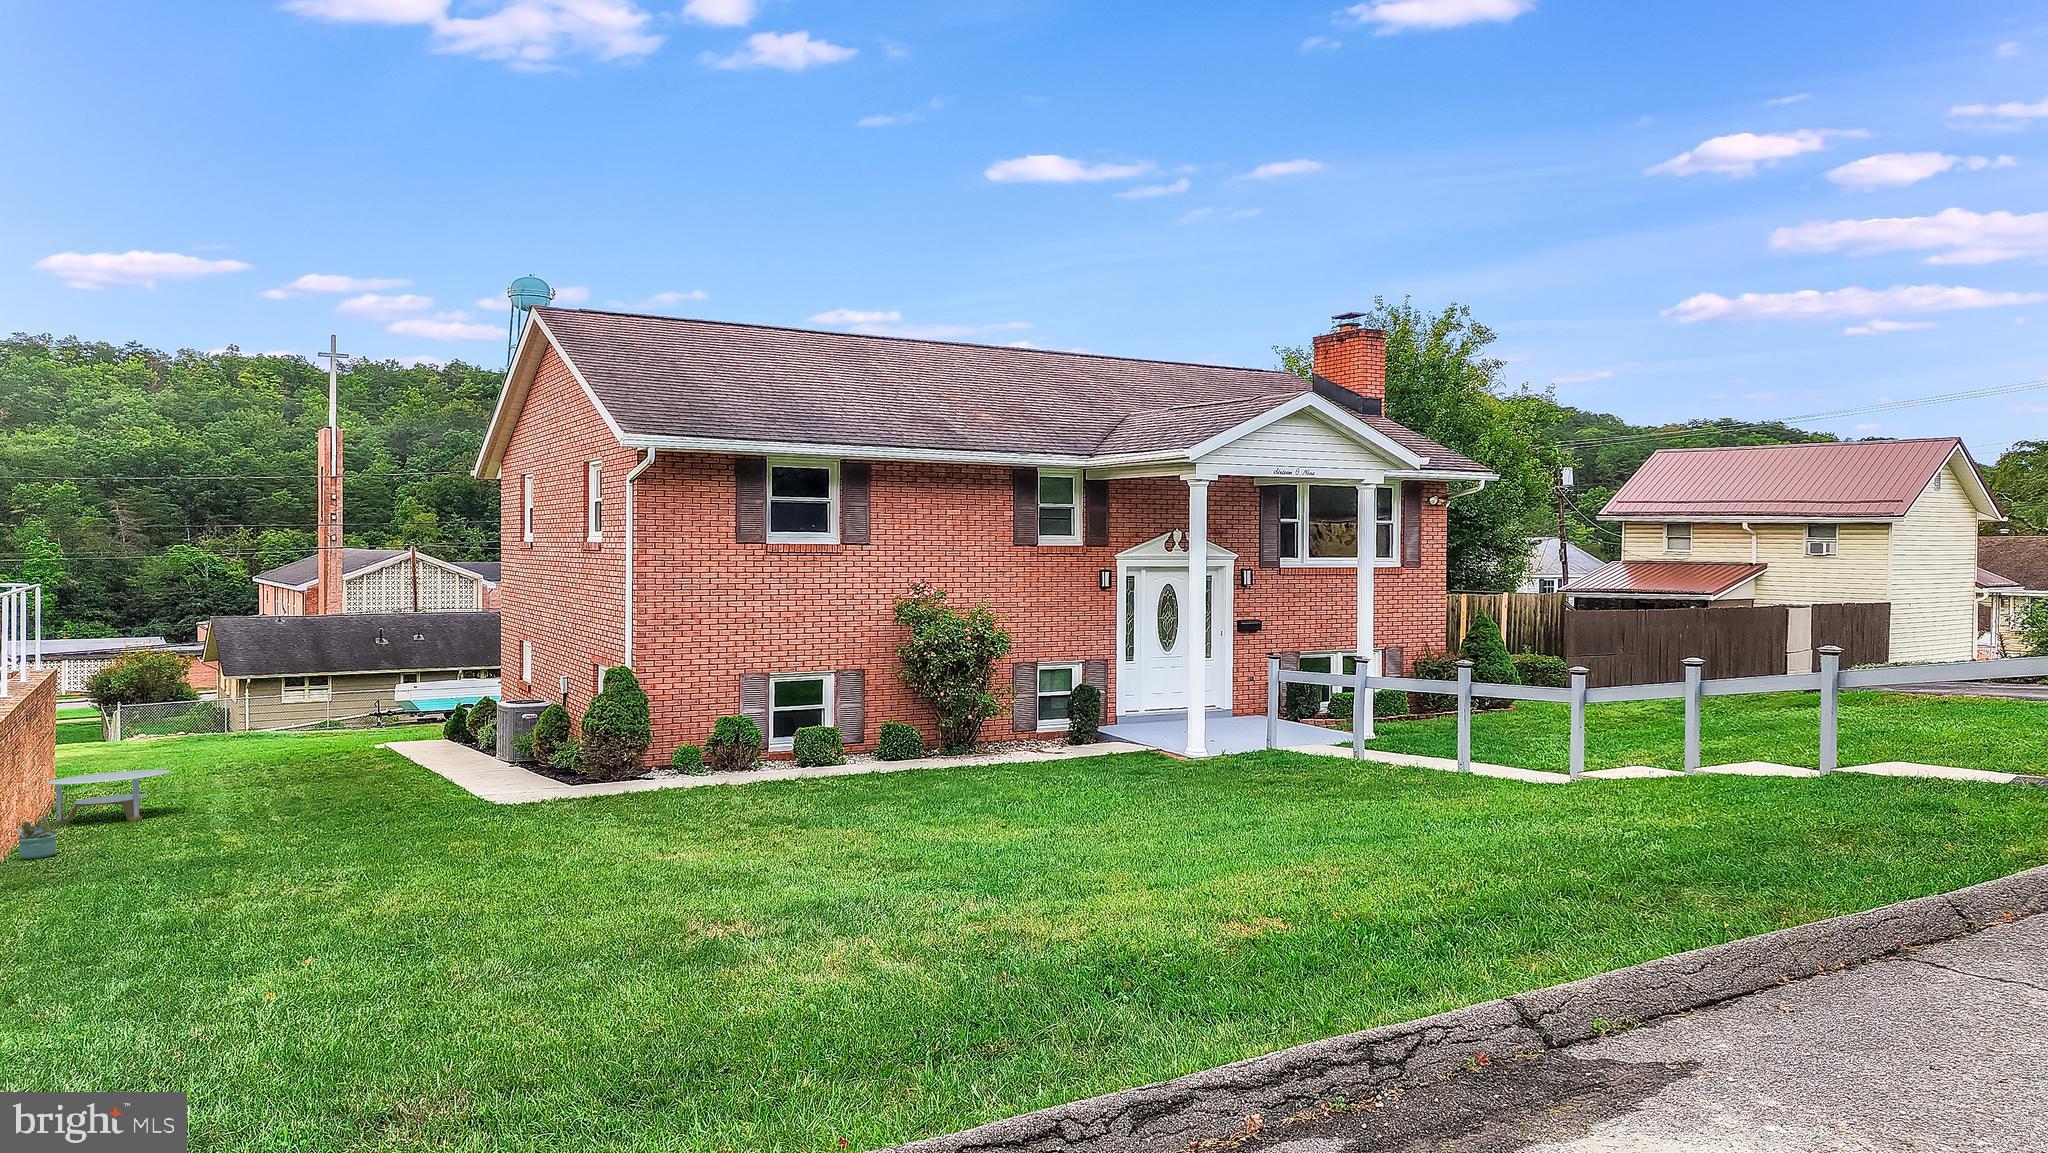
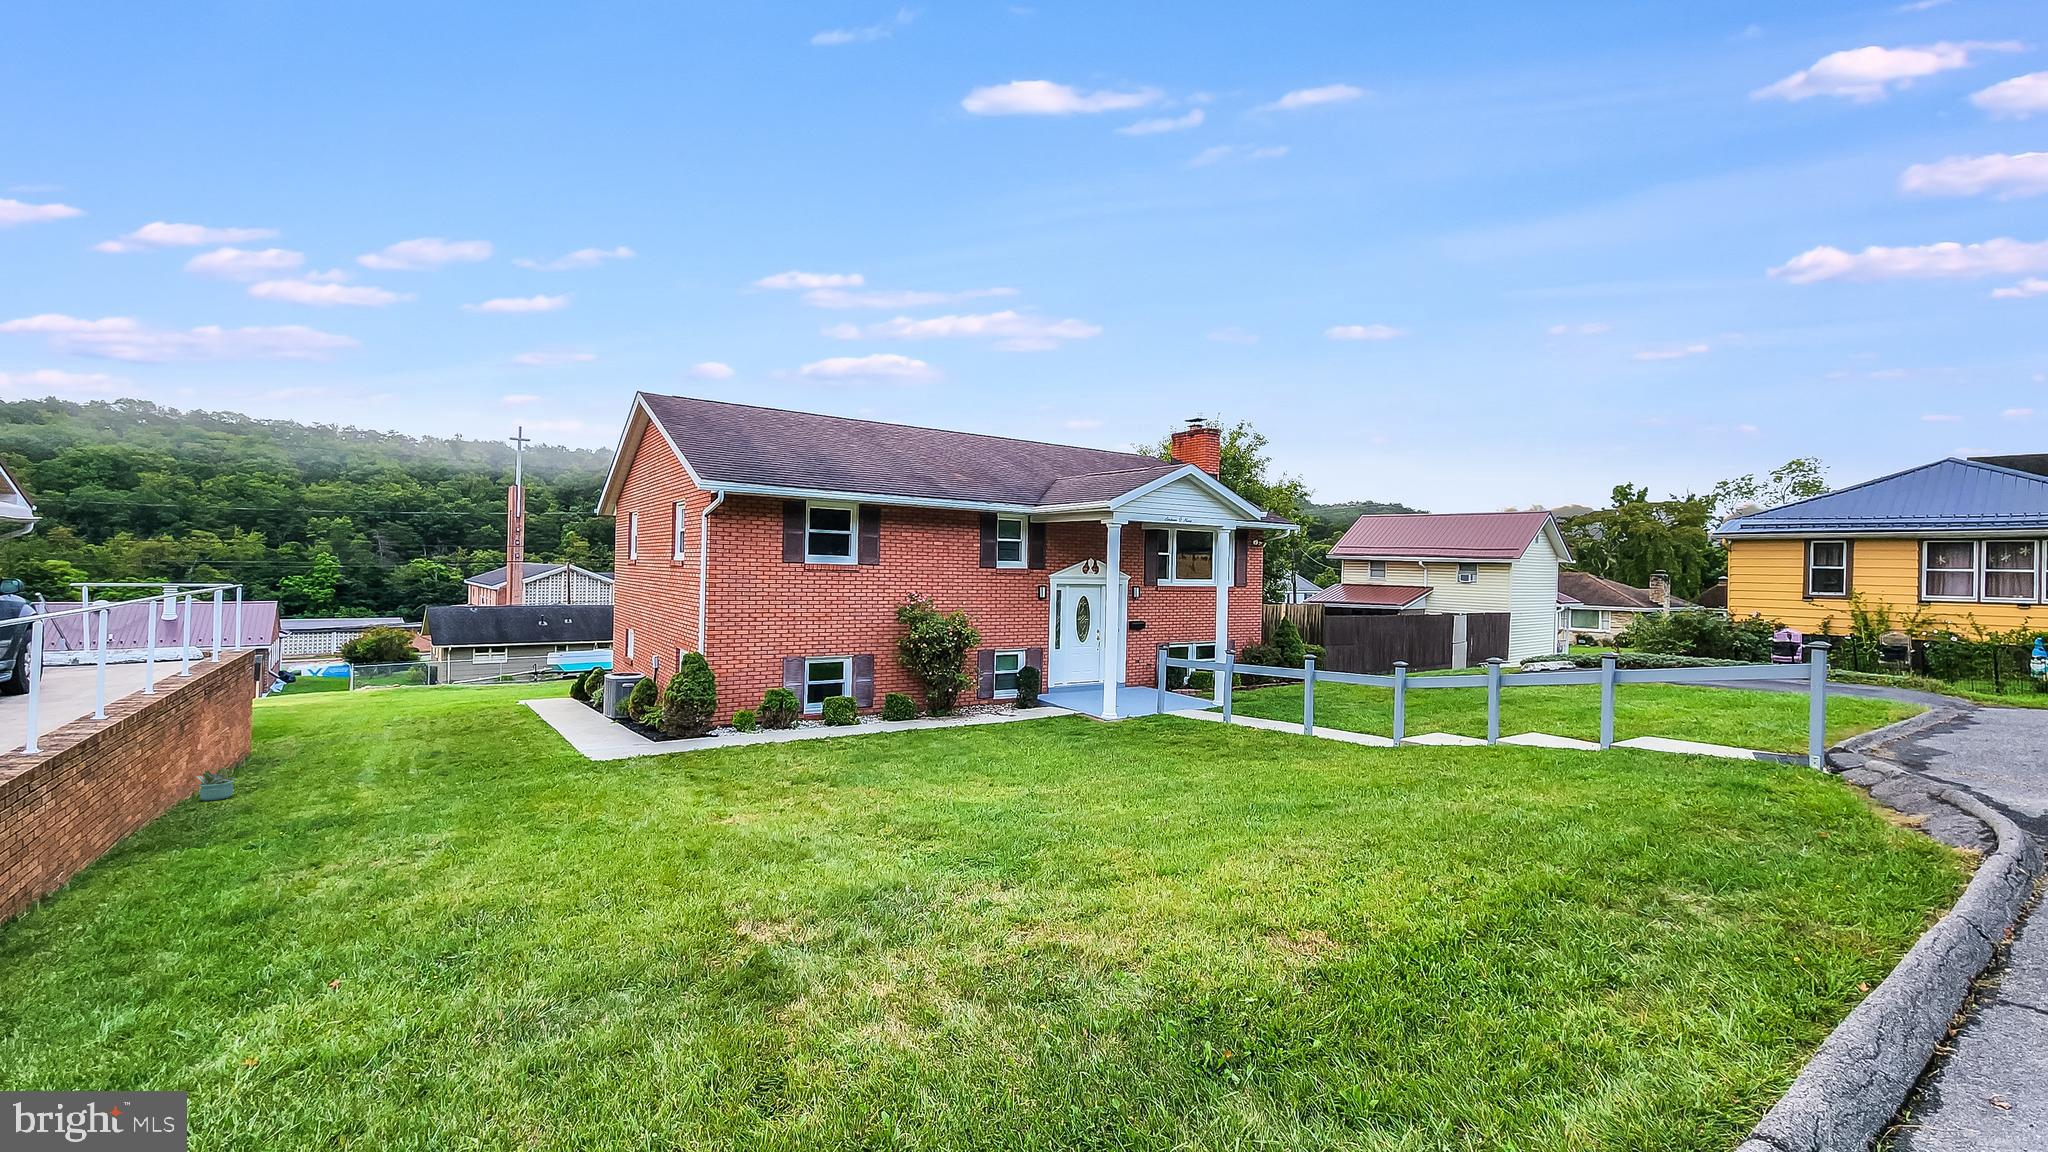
round table: present [47,769,171,825] -> none [242,726,345,769]

